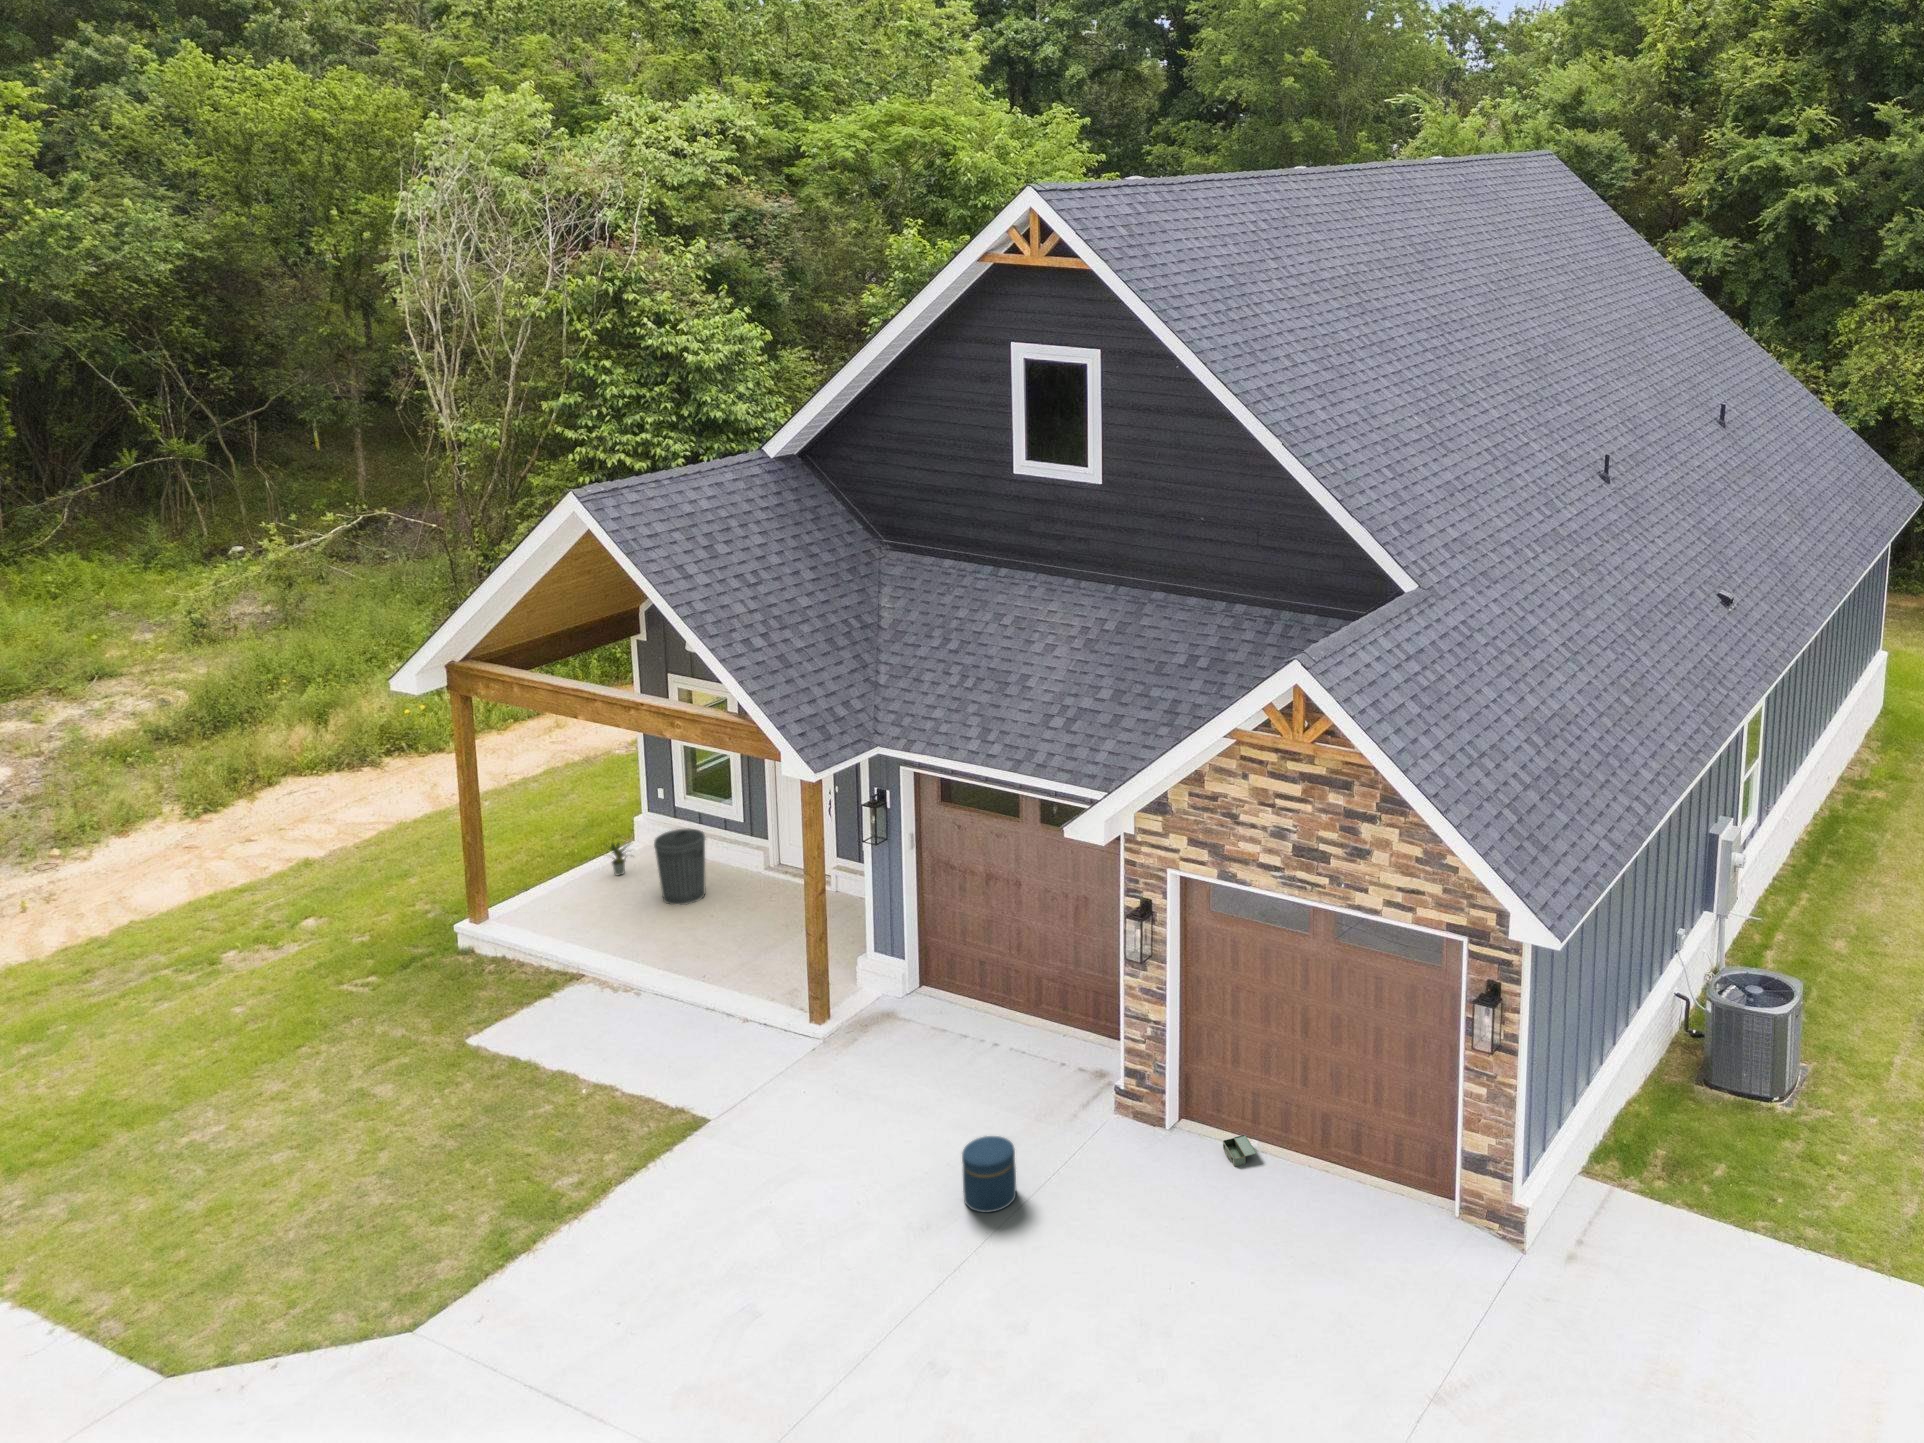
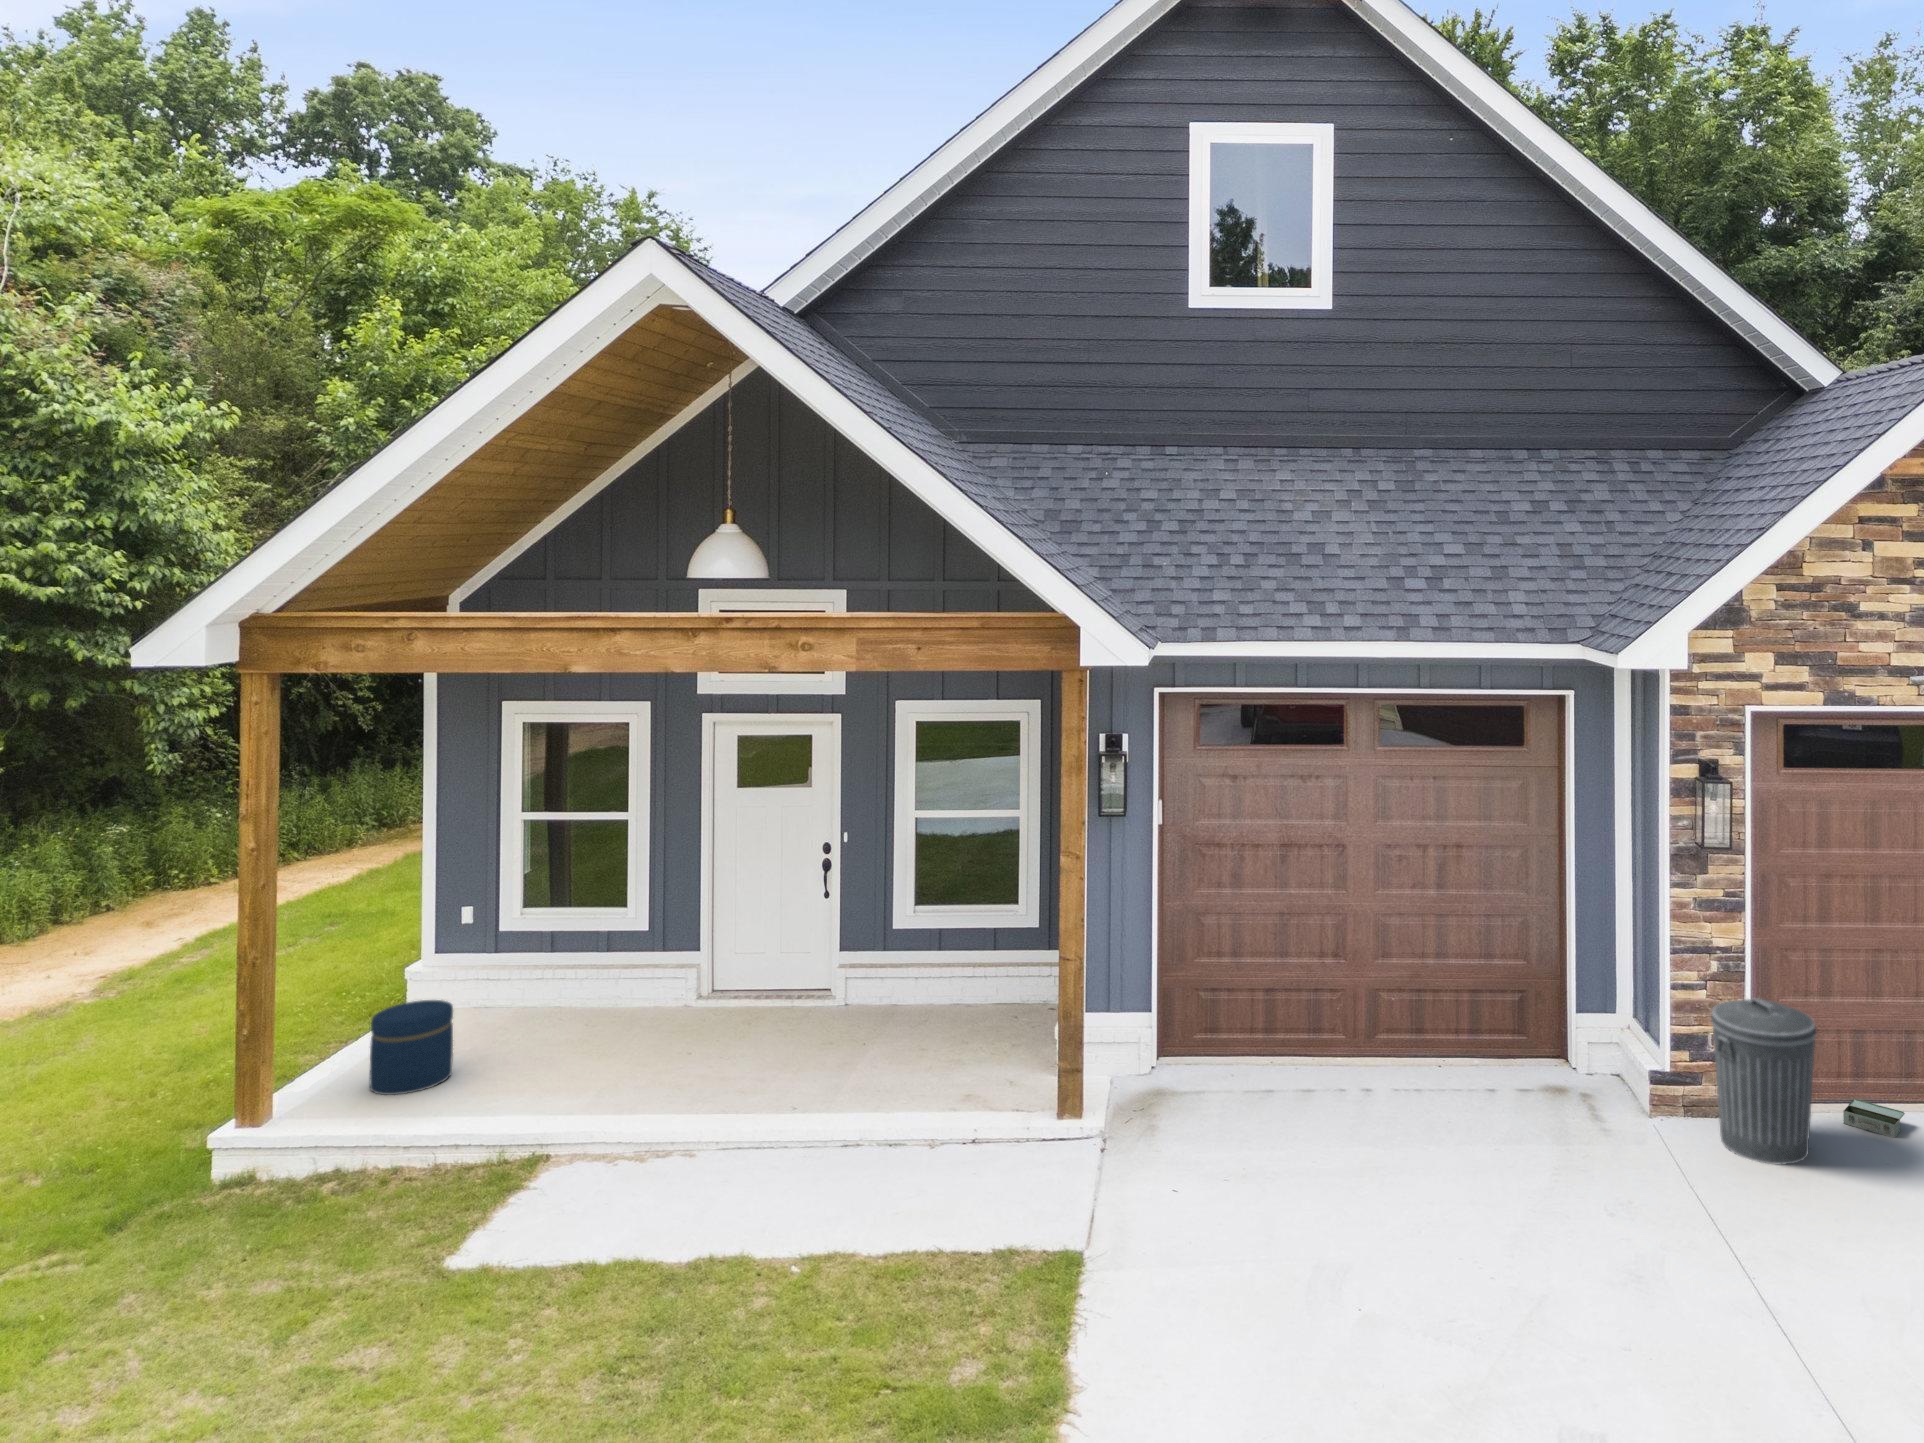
trash can: present [654,829,706,905] -> present [1711,998,1816,1164]
potted plant: present [609,843,630,875] -> none [426,958,511,1021]
ottoman: present [962,1136,1016,1213] -> present [370,1000,453,1095]

